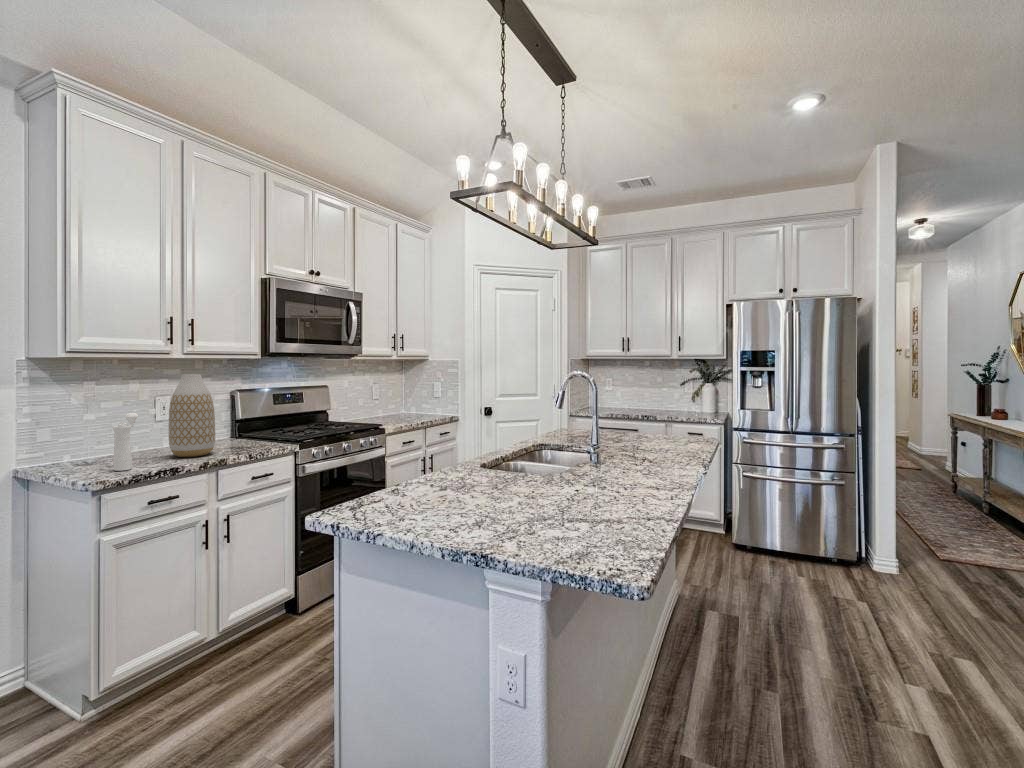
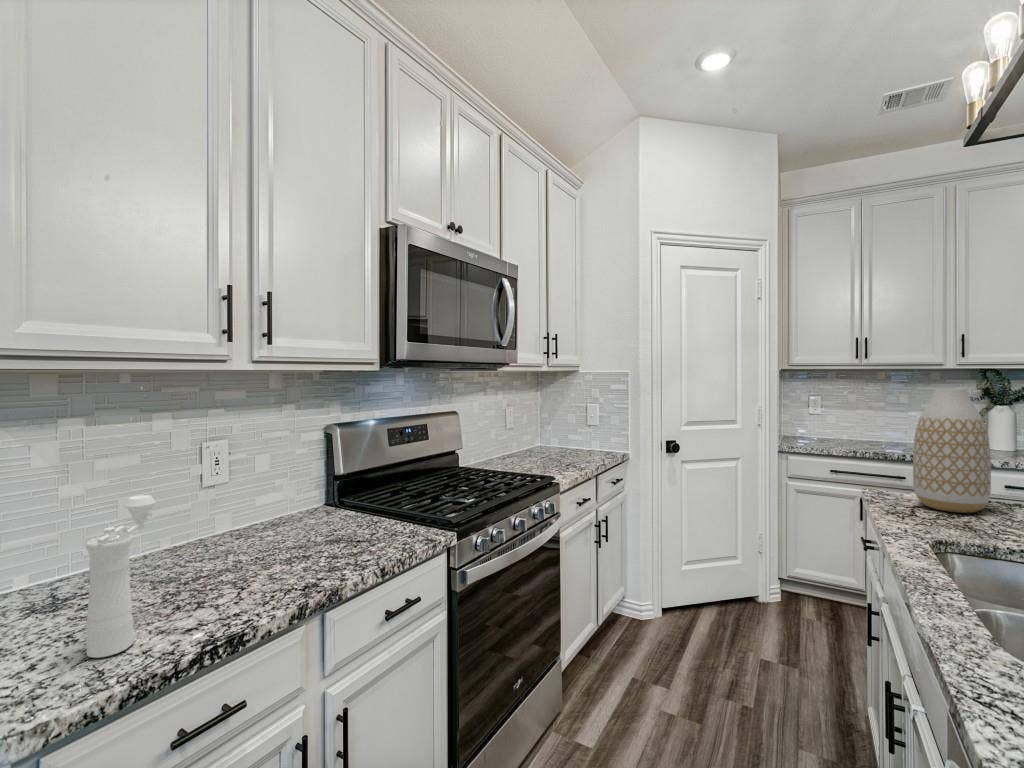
vase: present [169,374,215,457] -> present [913,389,991,513]

